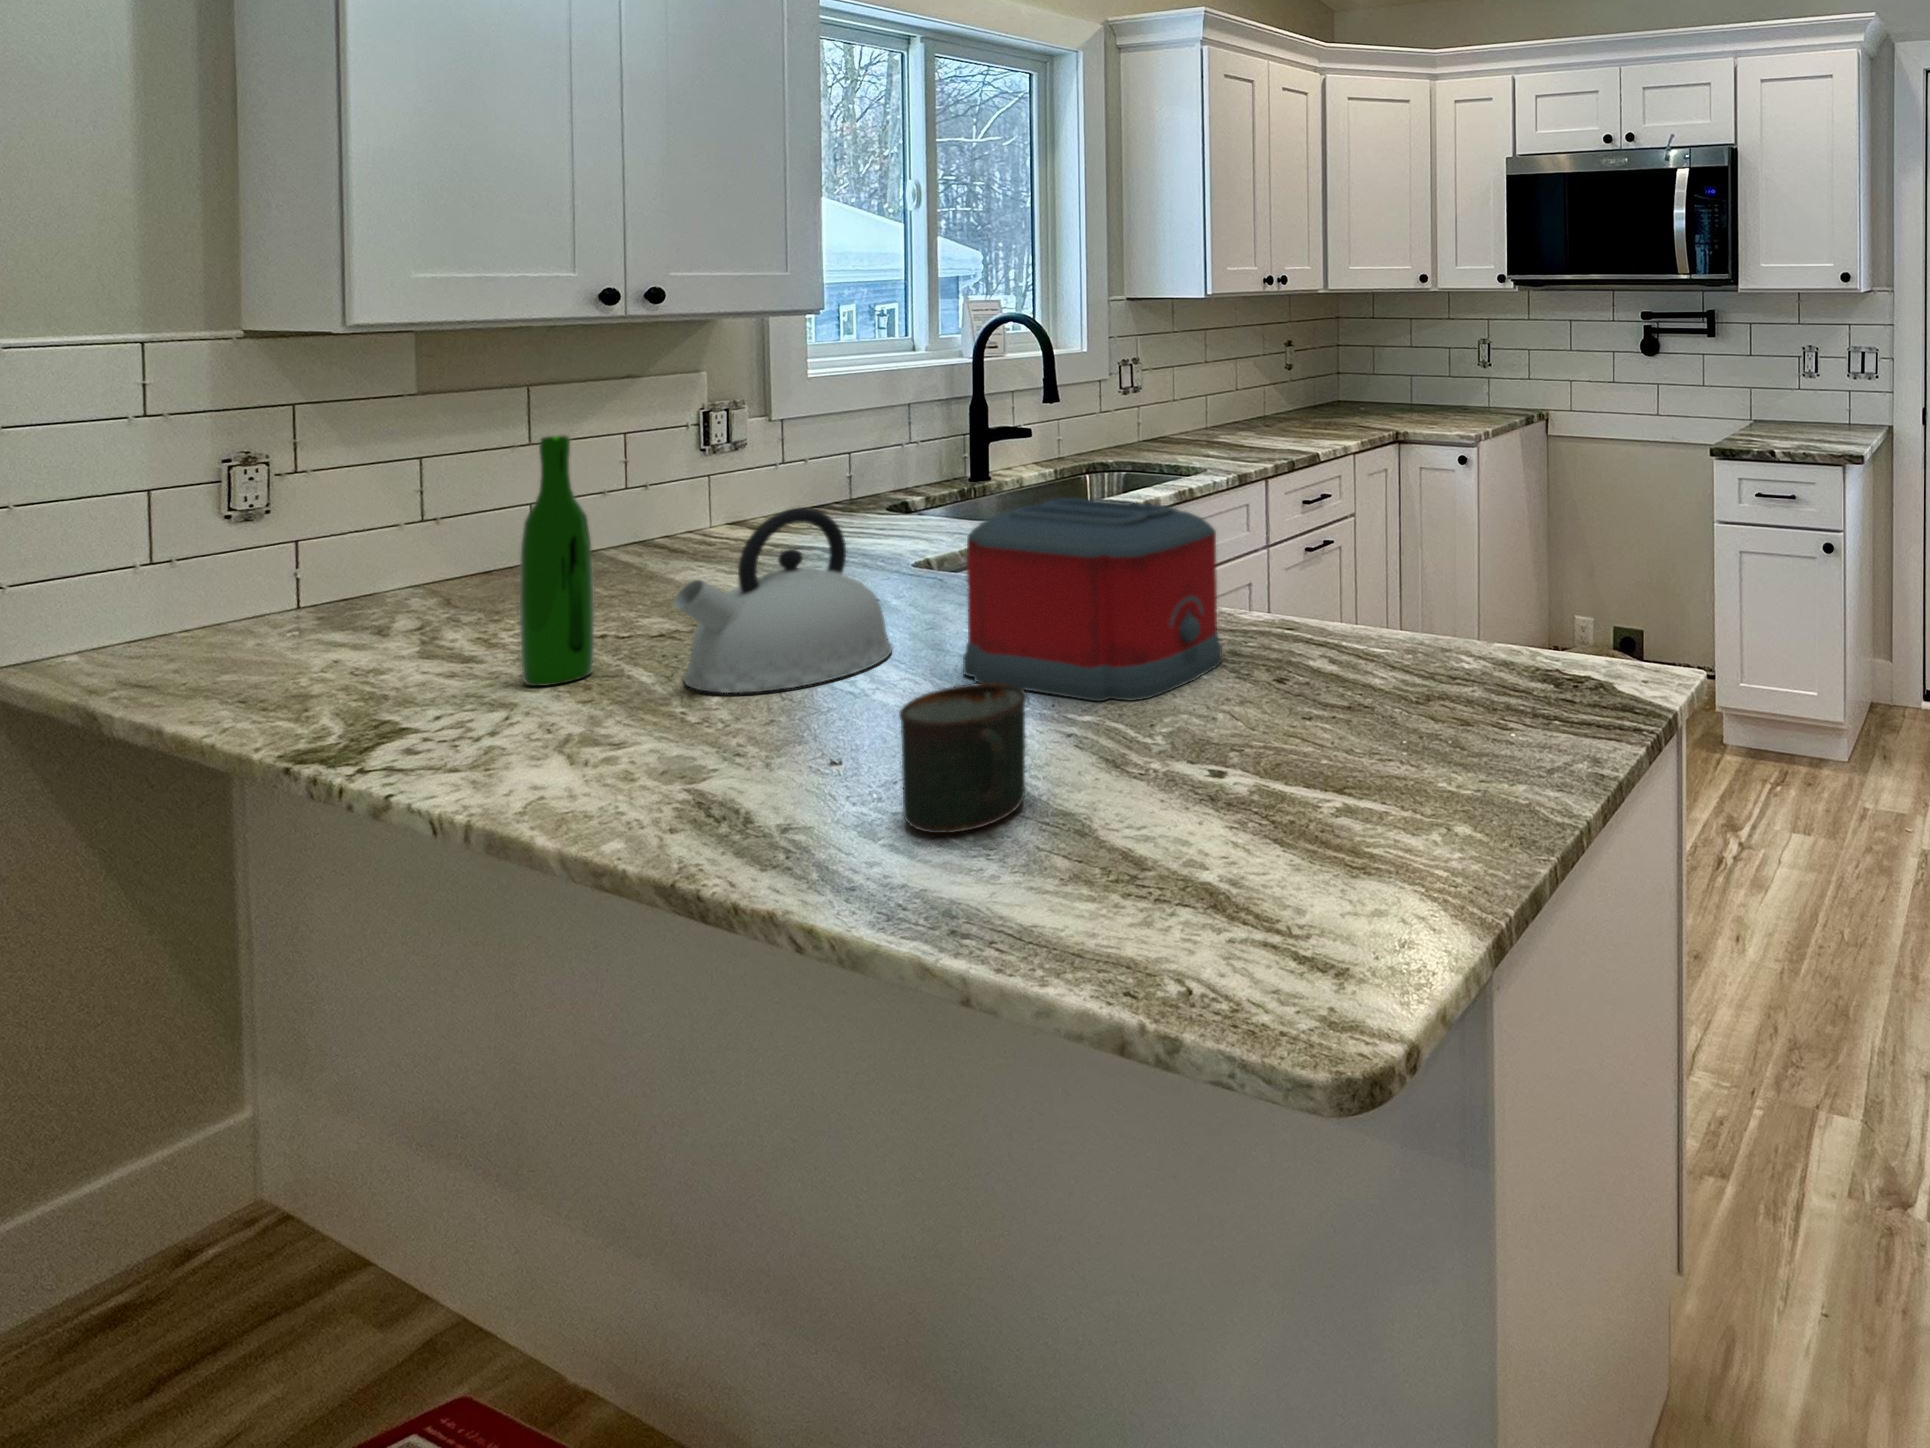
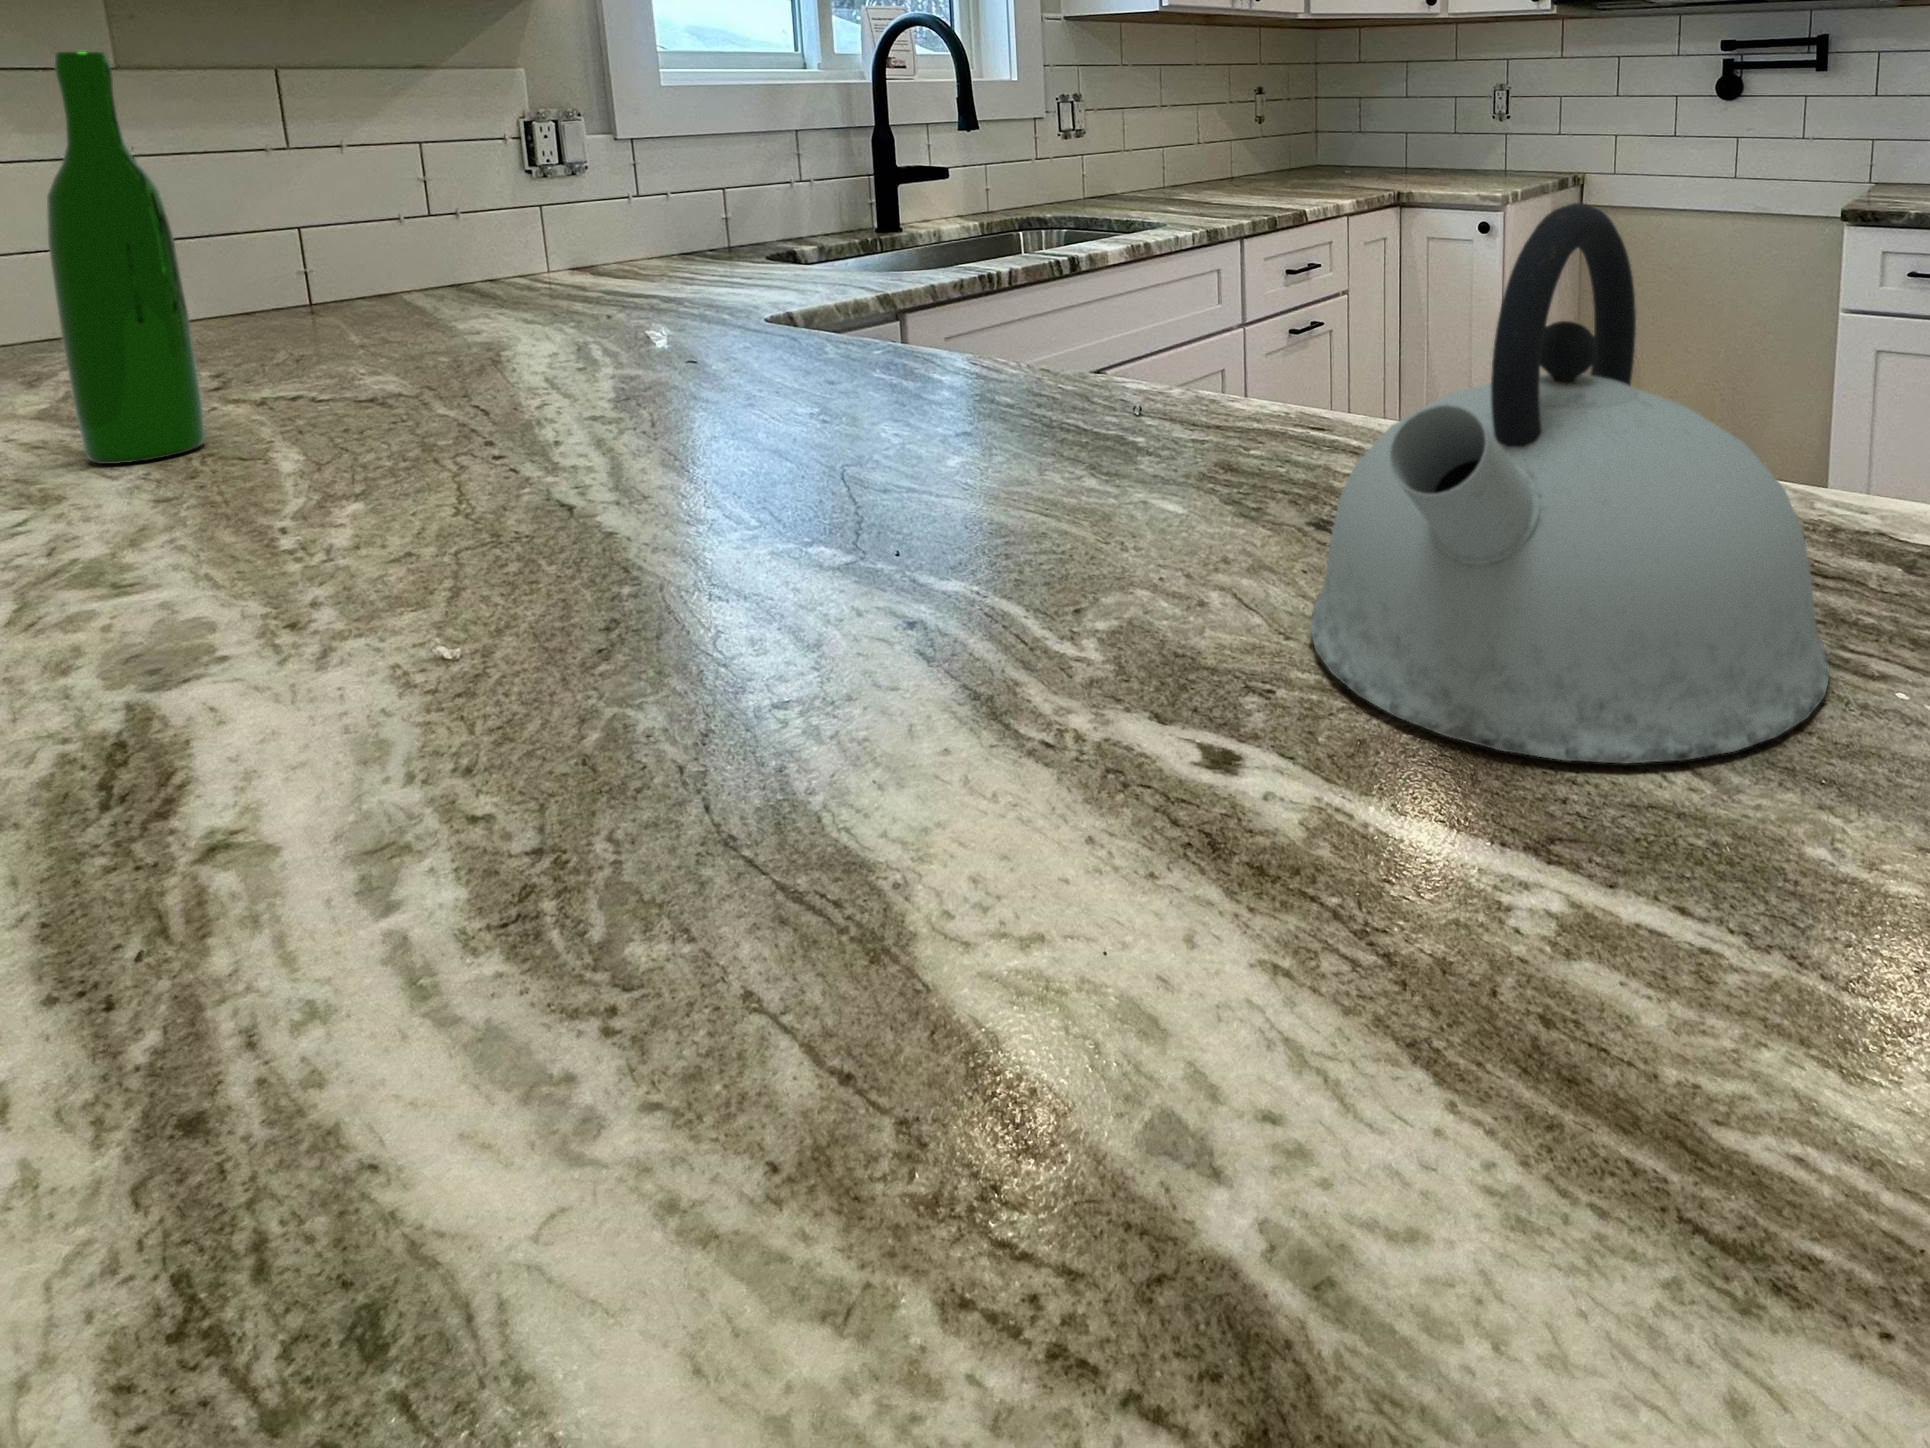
toaster: present [963,498,1222,701] -> none [730,174,1199,551]
kettle: present [674,507,892,693] -> present [1310,203,1830,764]
mug: present [899,683,1027,833] -> none [328,520,718,939]

